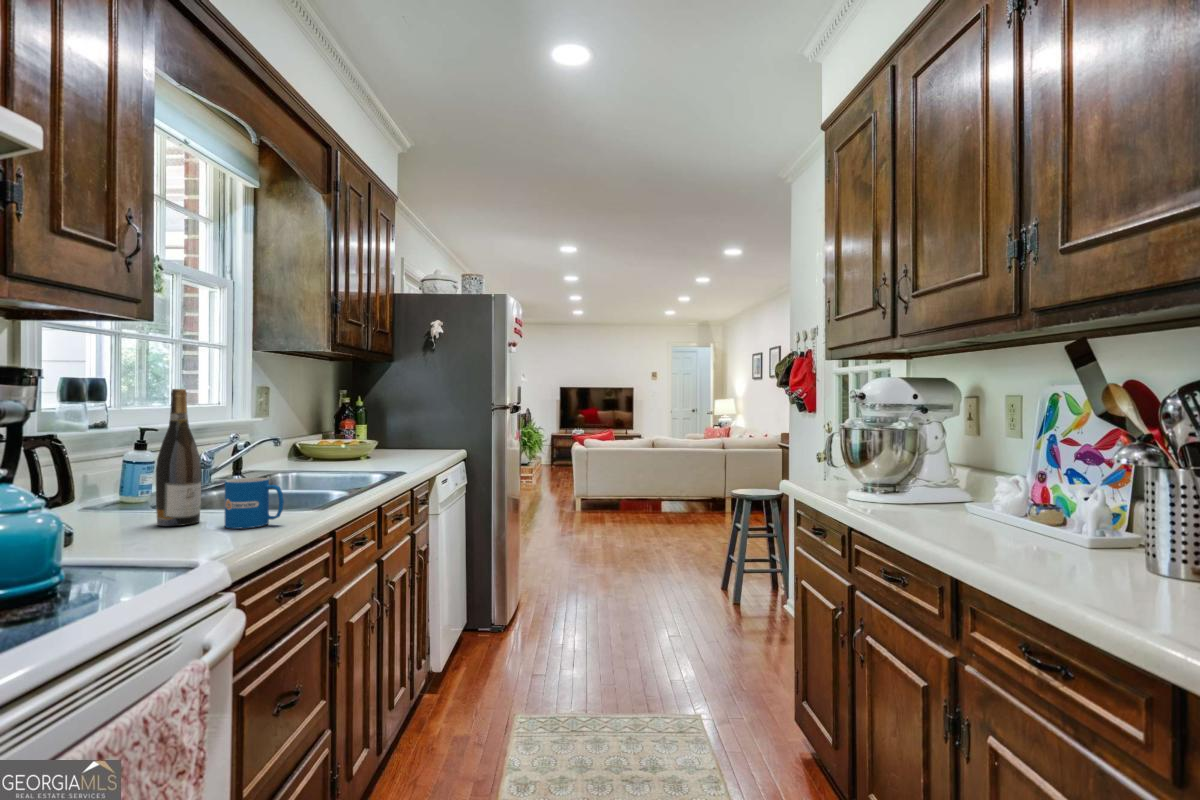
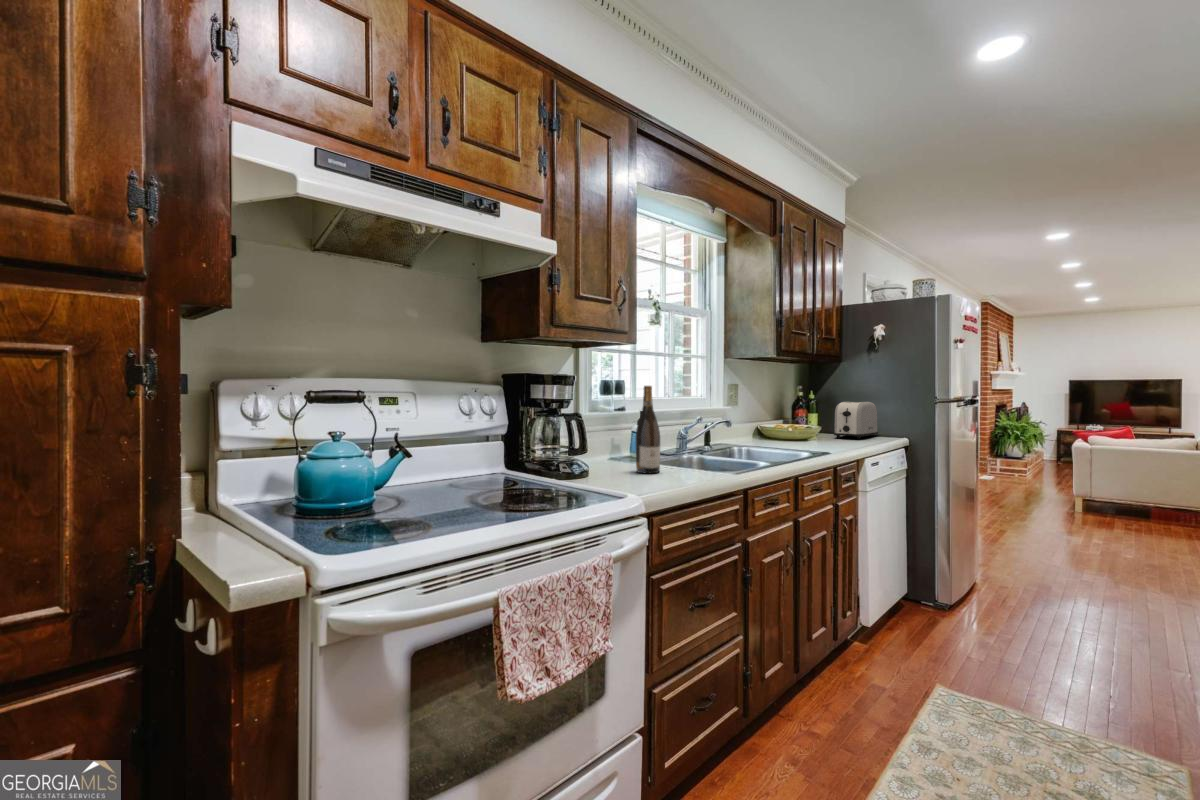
toaster: none [394,410,438,453] -> present [834,402,878,439]
mug: present [225,478,284,529] -> none [669,446,704,480]

